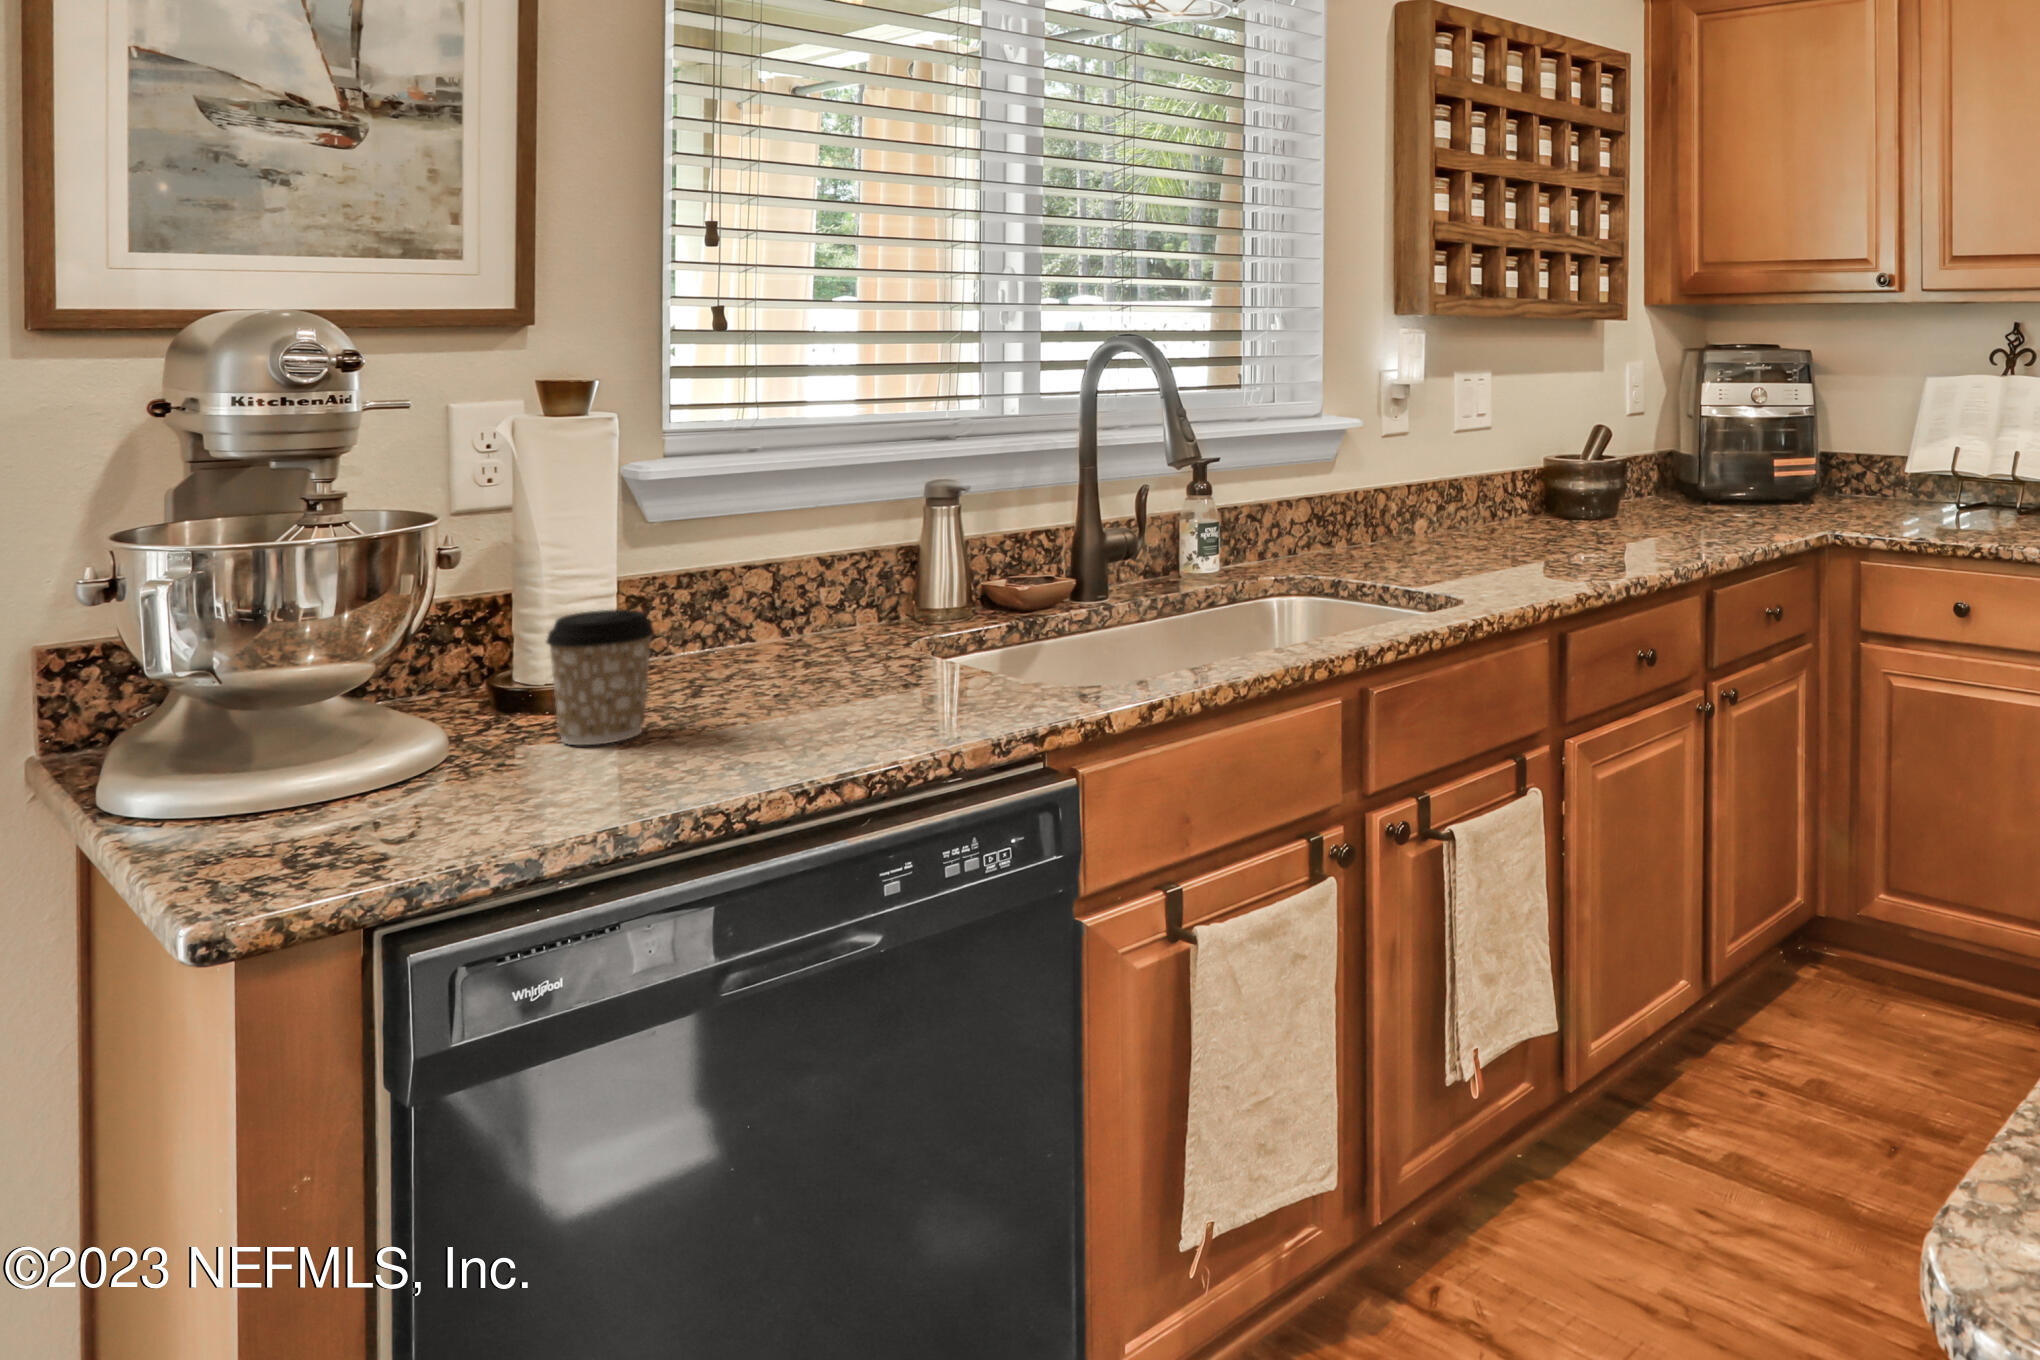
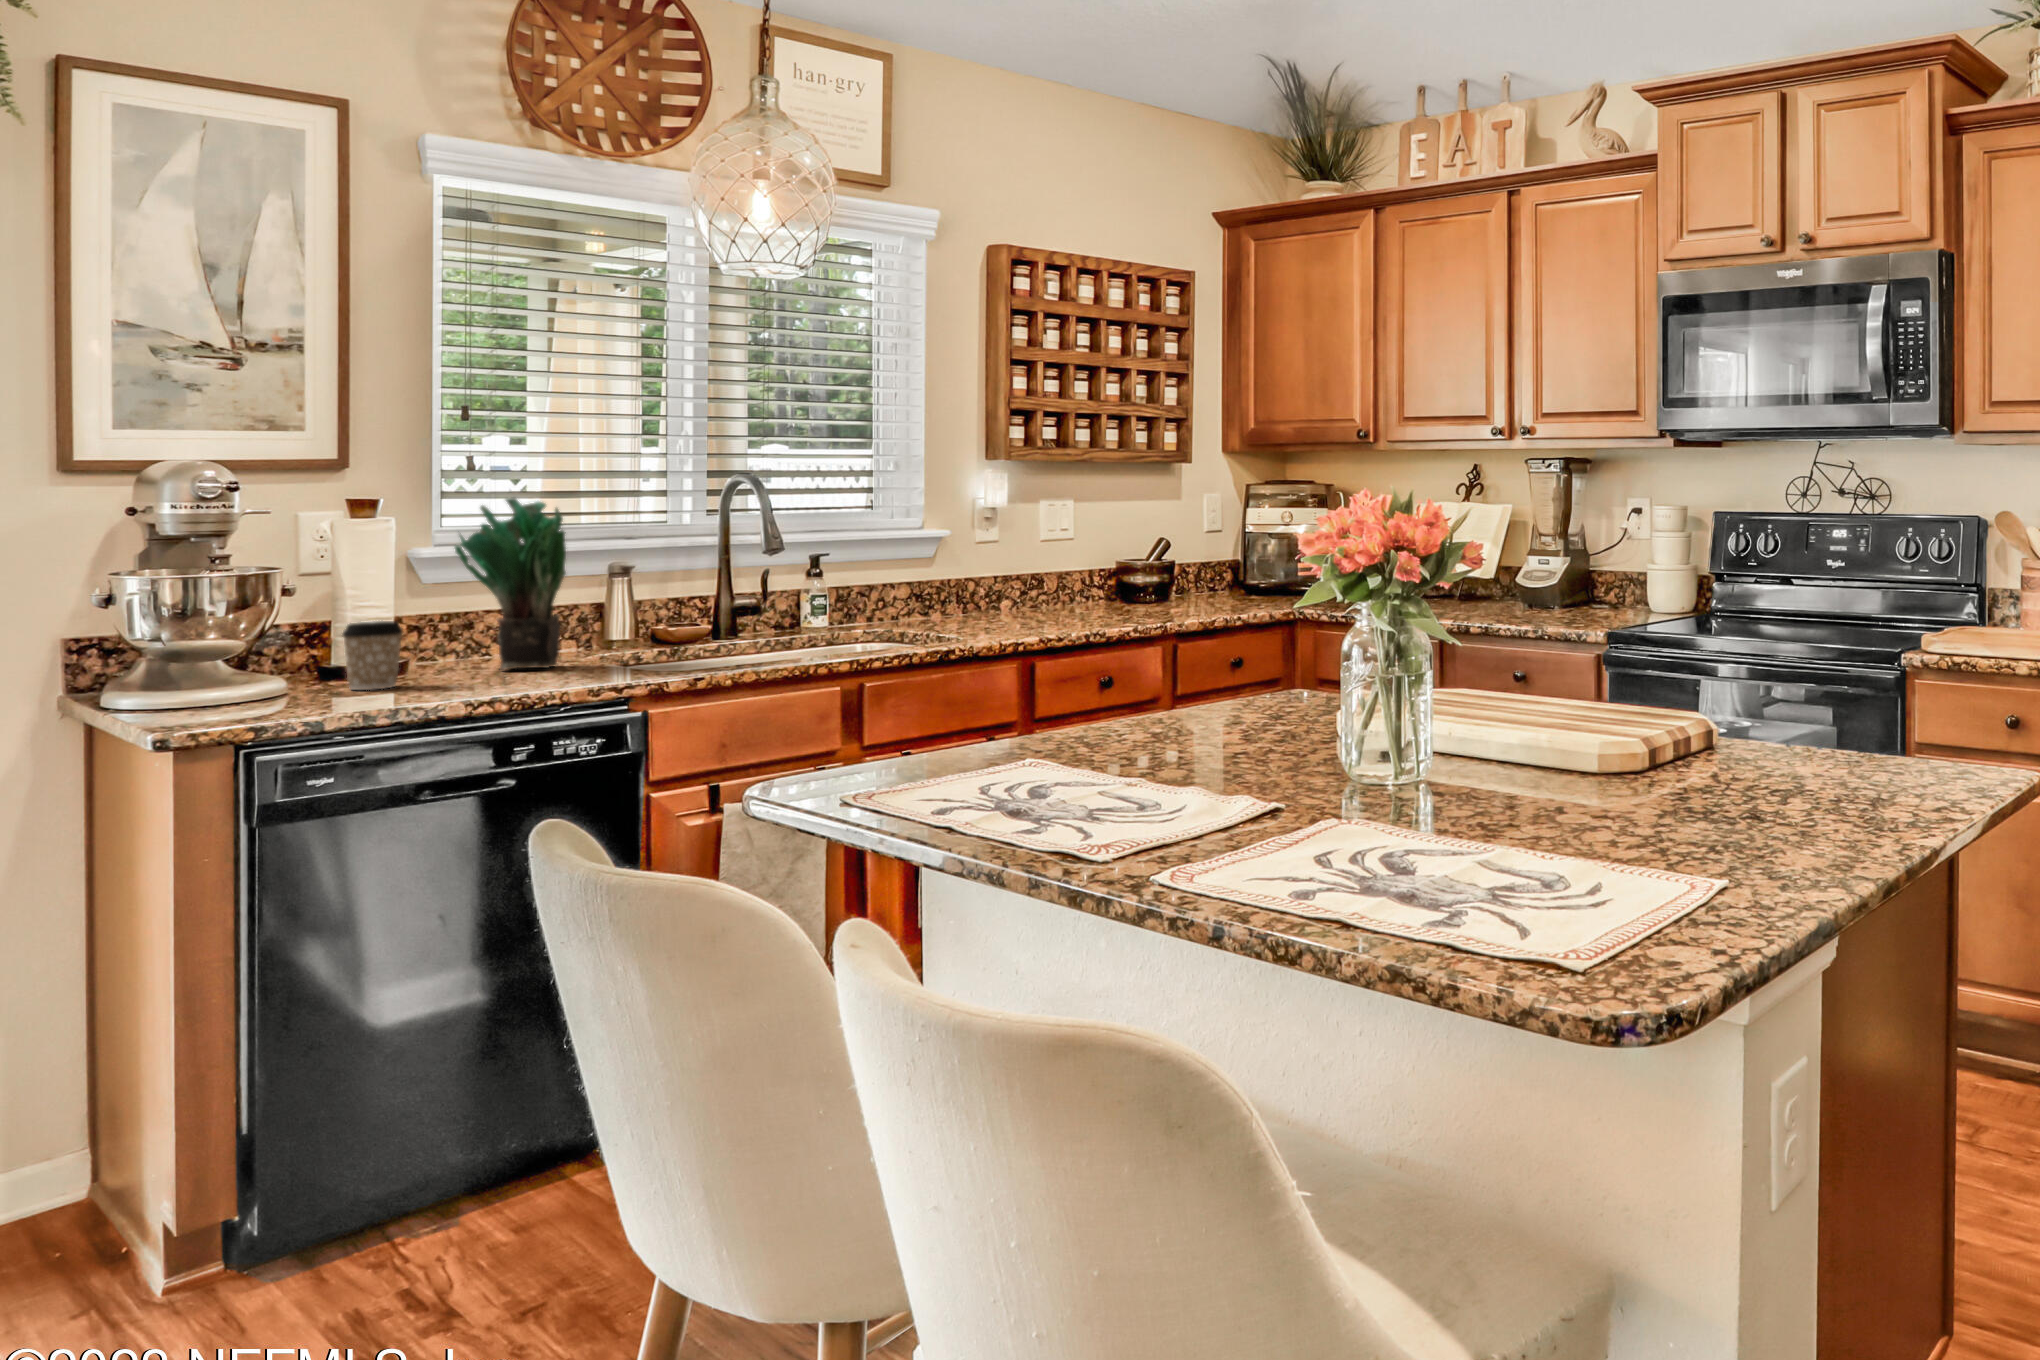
potted plant: none [726,378,907,681] -> present [455,497,566,670]

